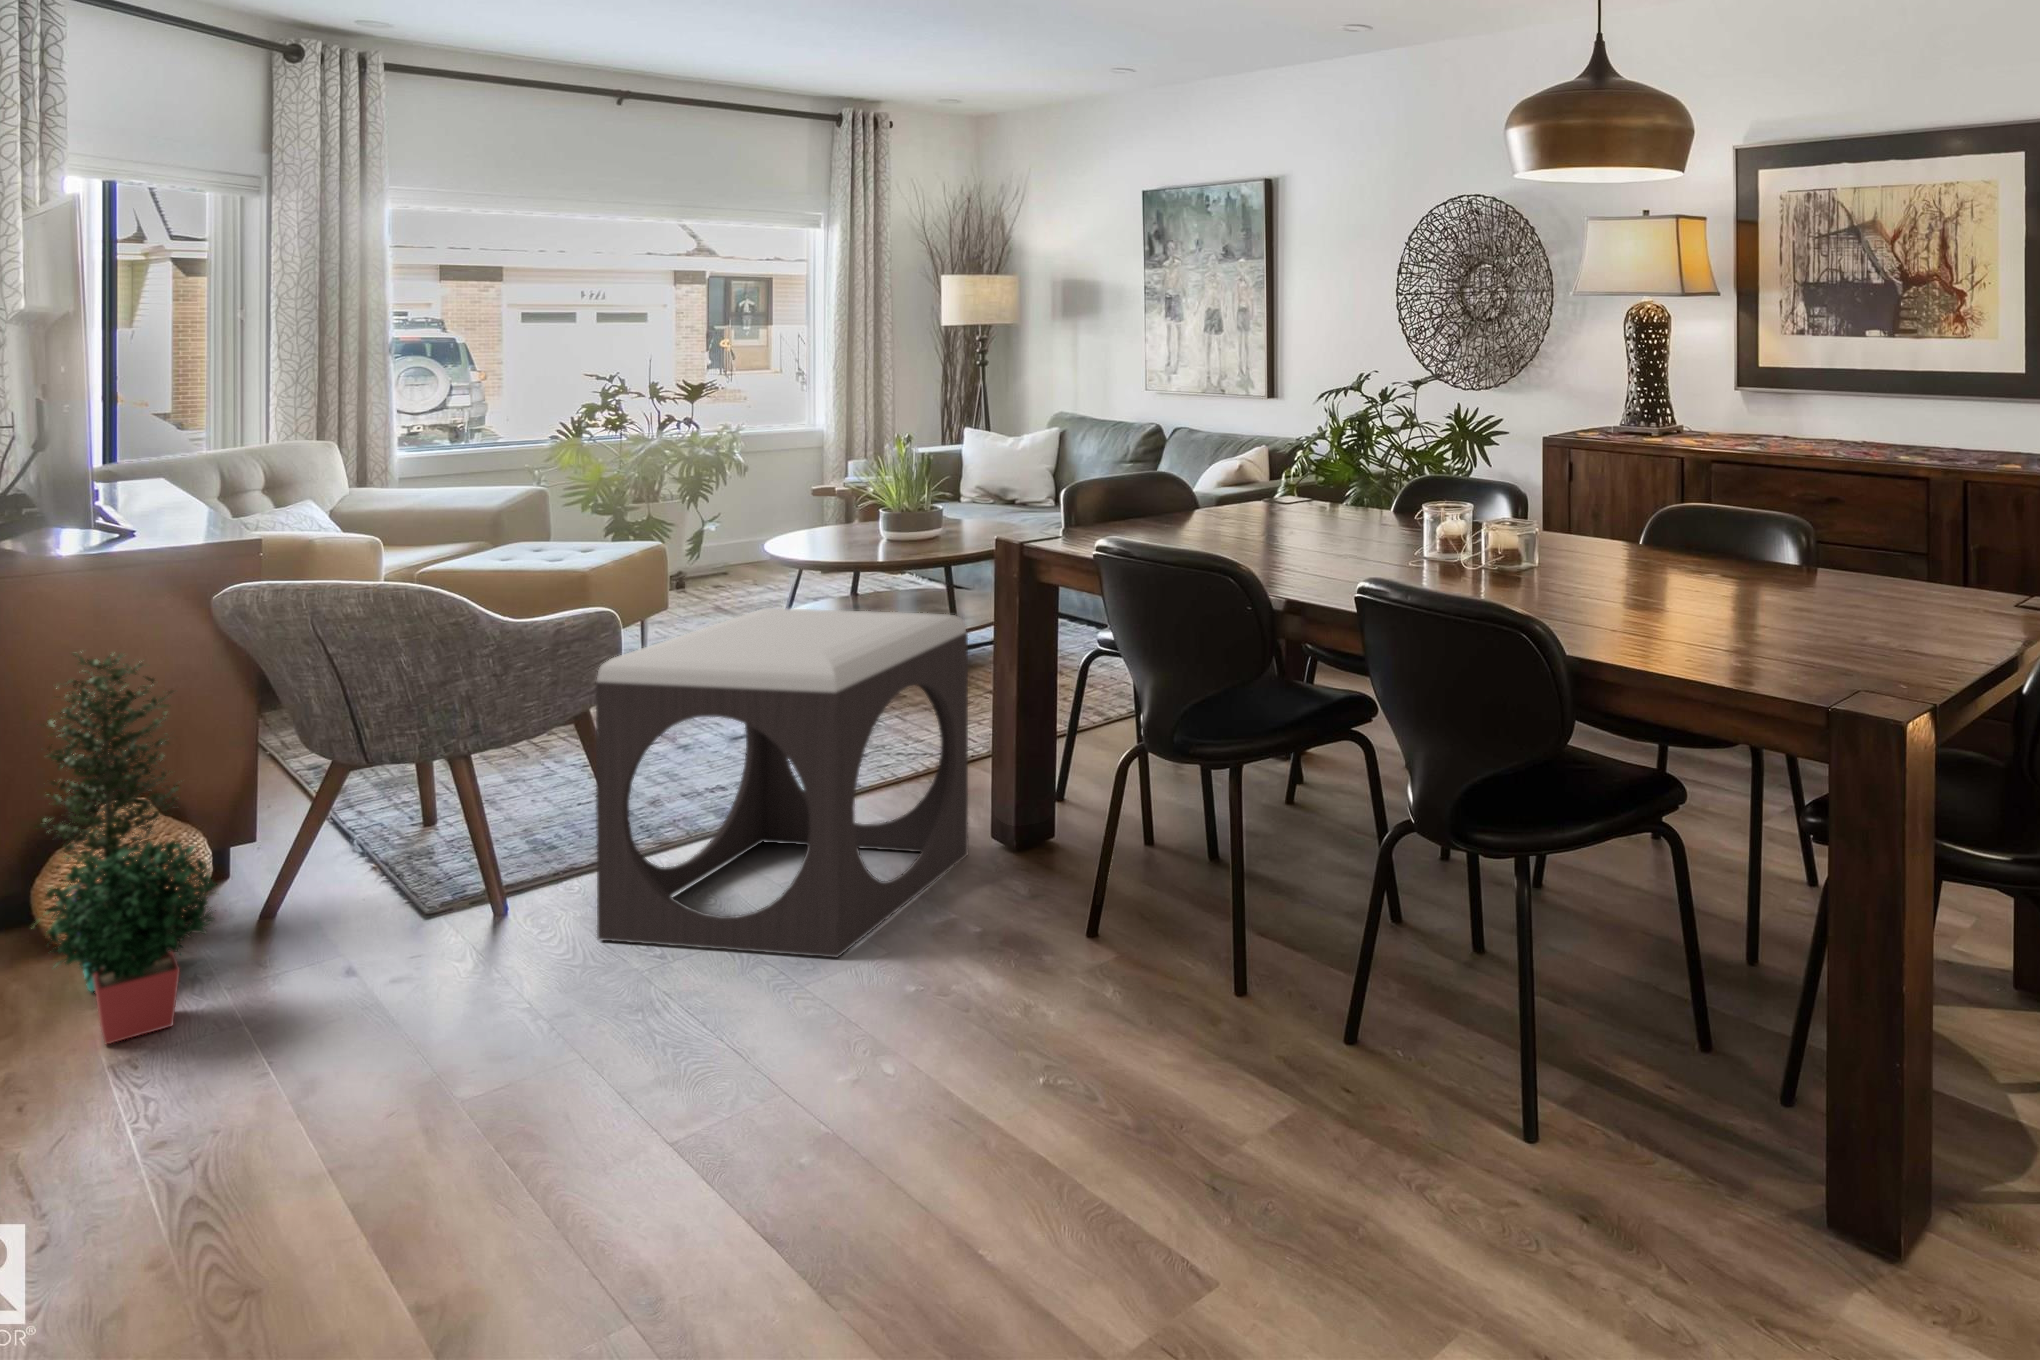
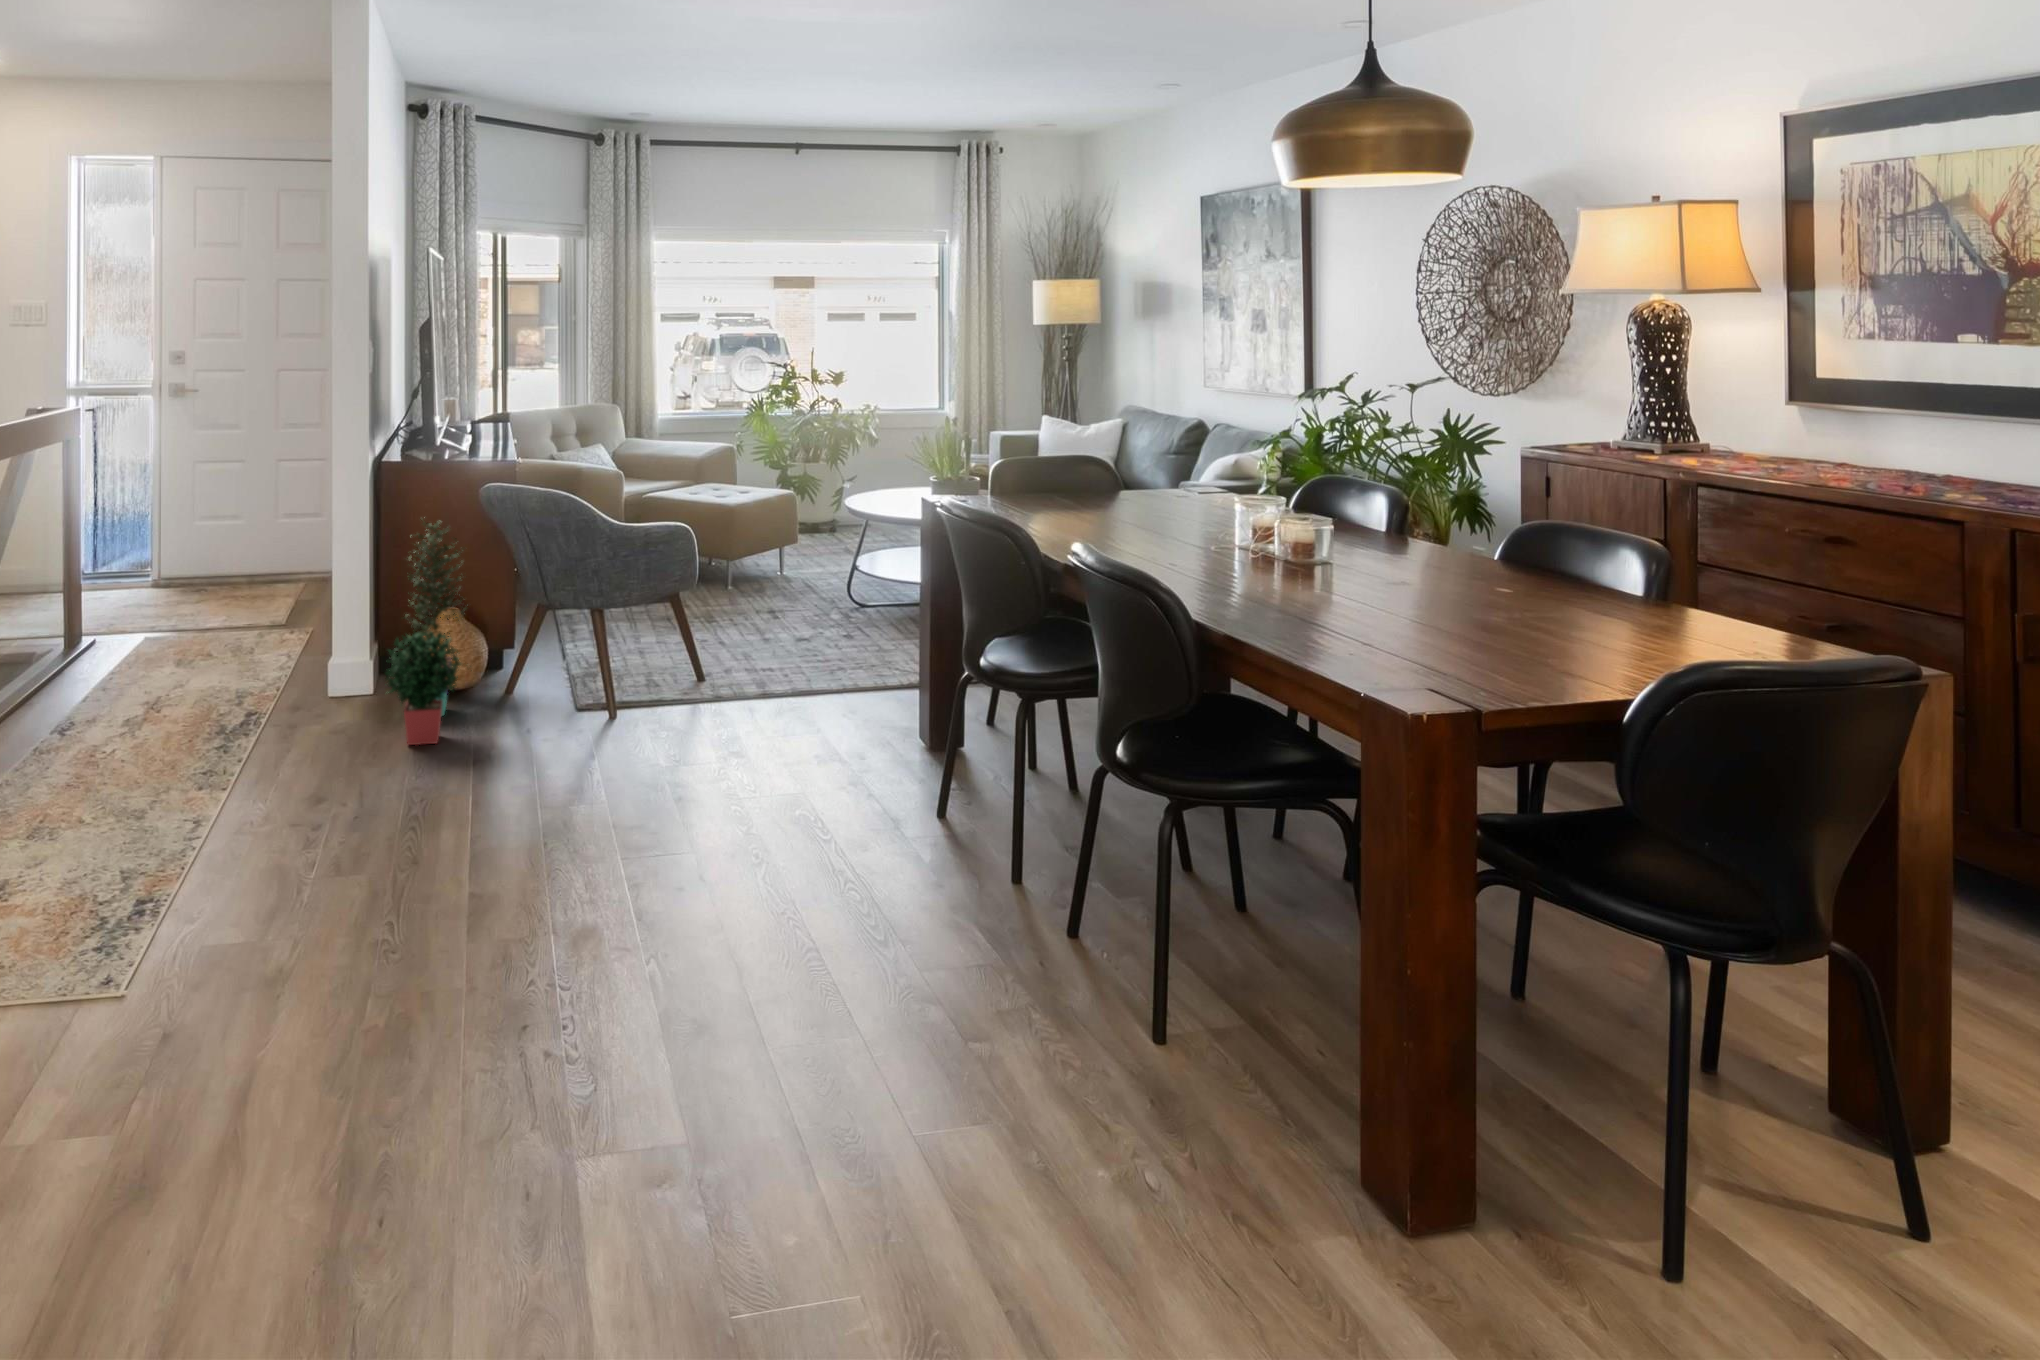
footstool: present [596,608,968,957] -> none [652,535,906,792]

